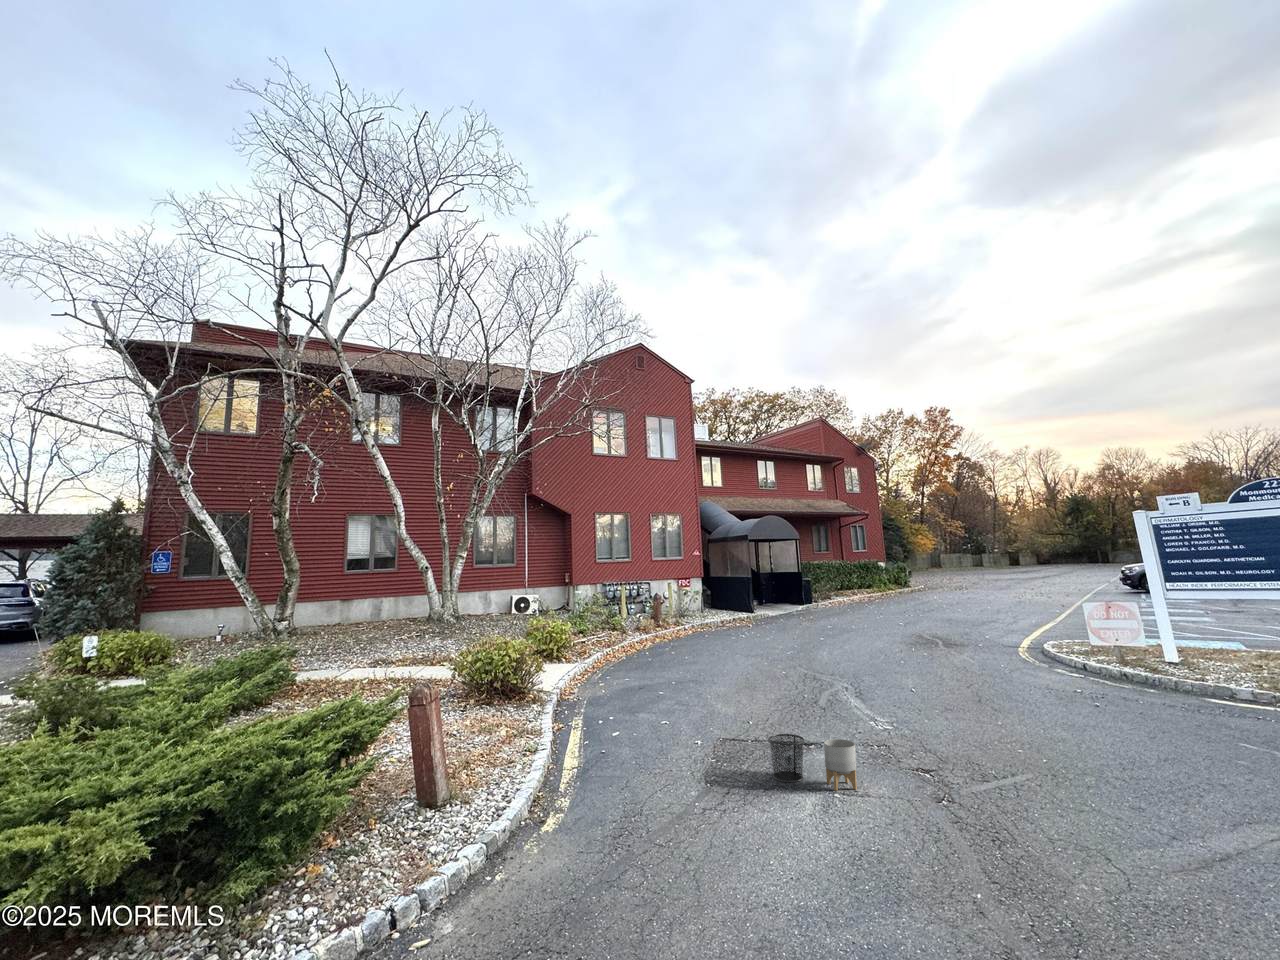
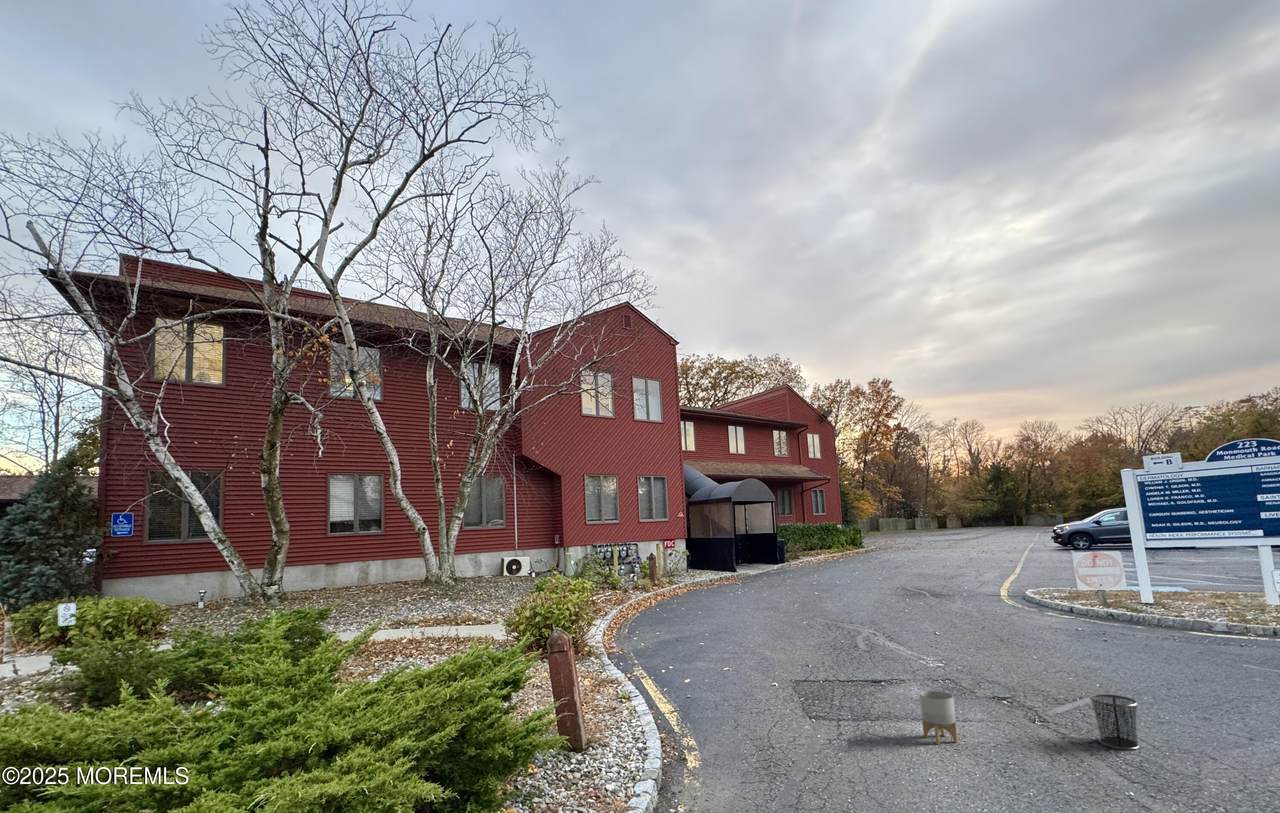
waste bin: present [769,734,804,782] -> present [1090,694,1140,750]

